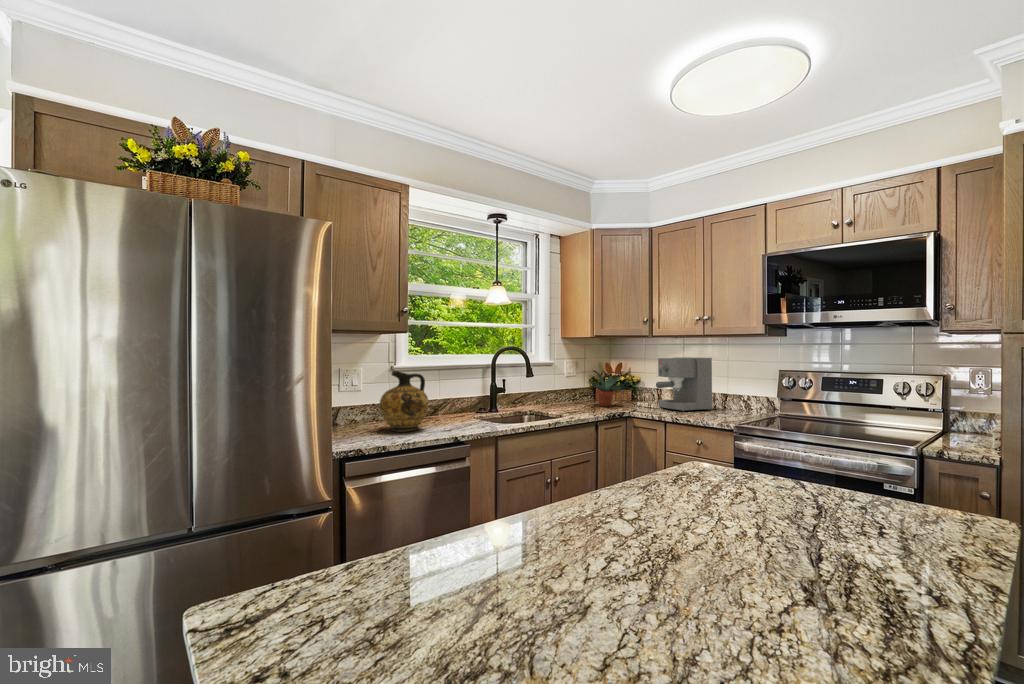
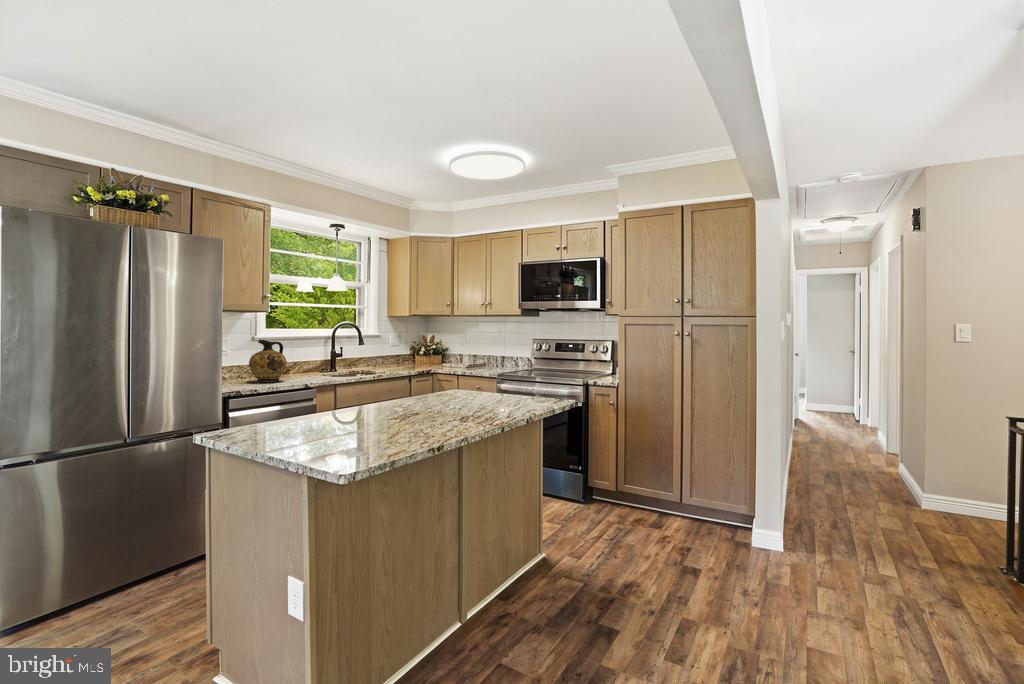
coffee maker: present [656,357,712,411] -> none [454,332,493,369]
potted plant: present [589,372,625,406] -> none [406,341,437,367]

